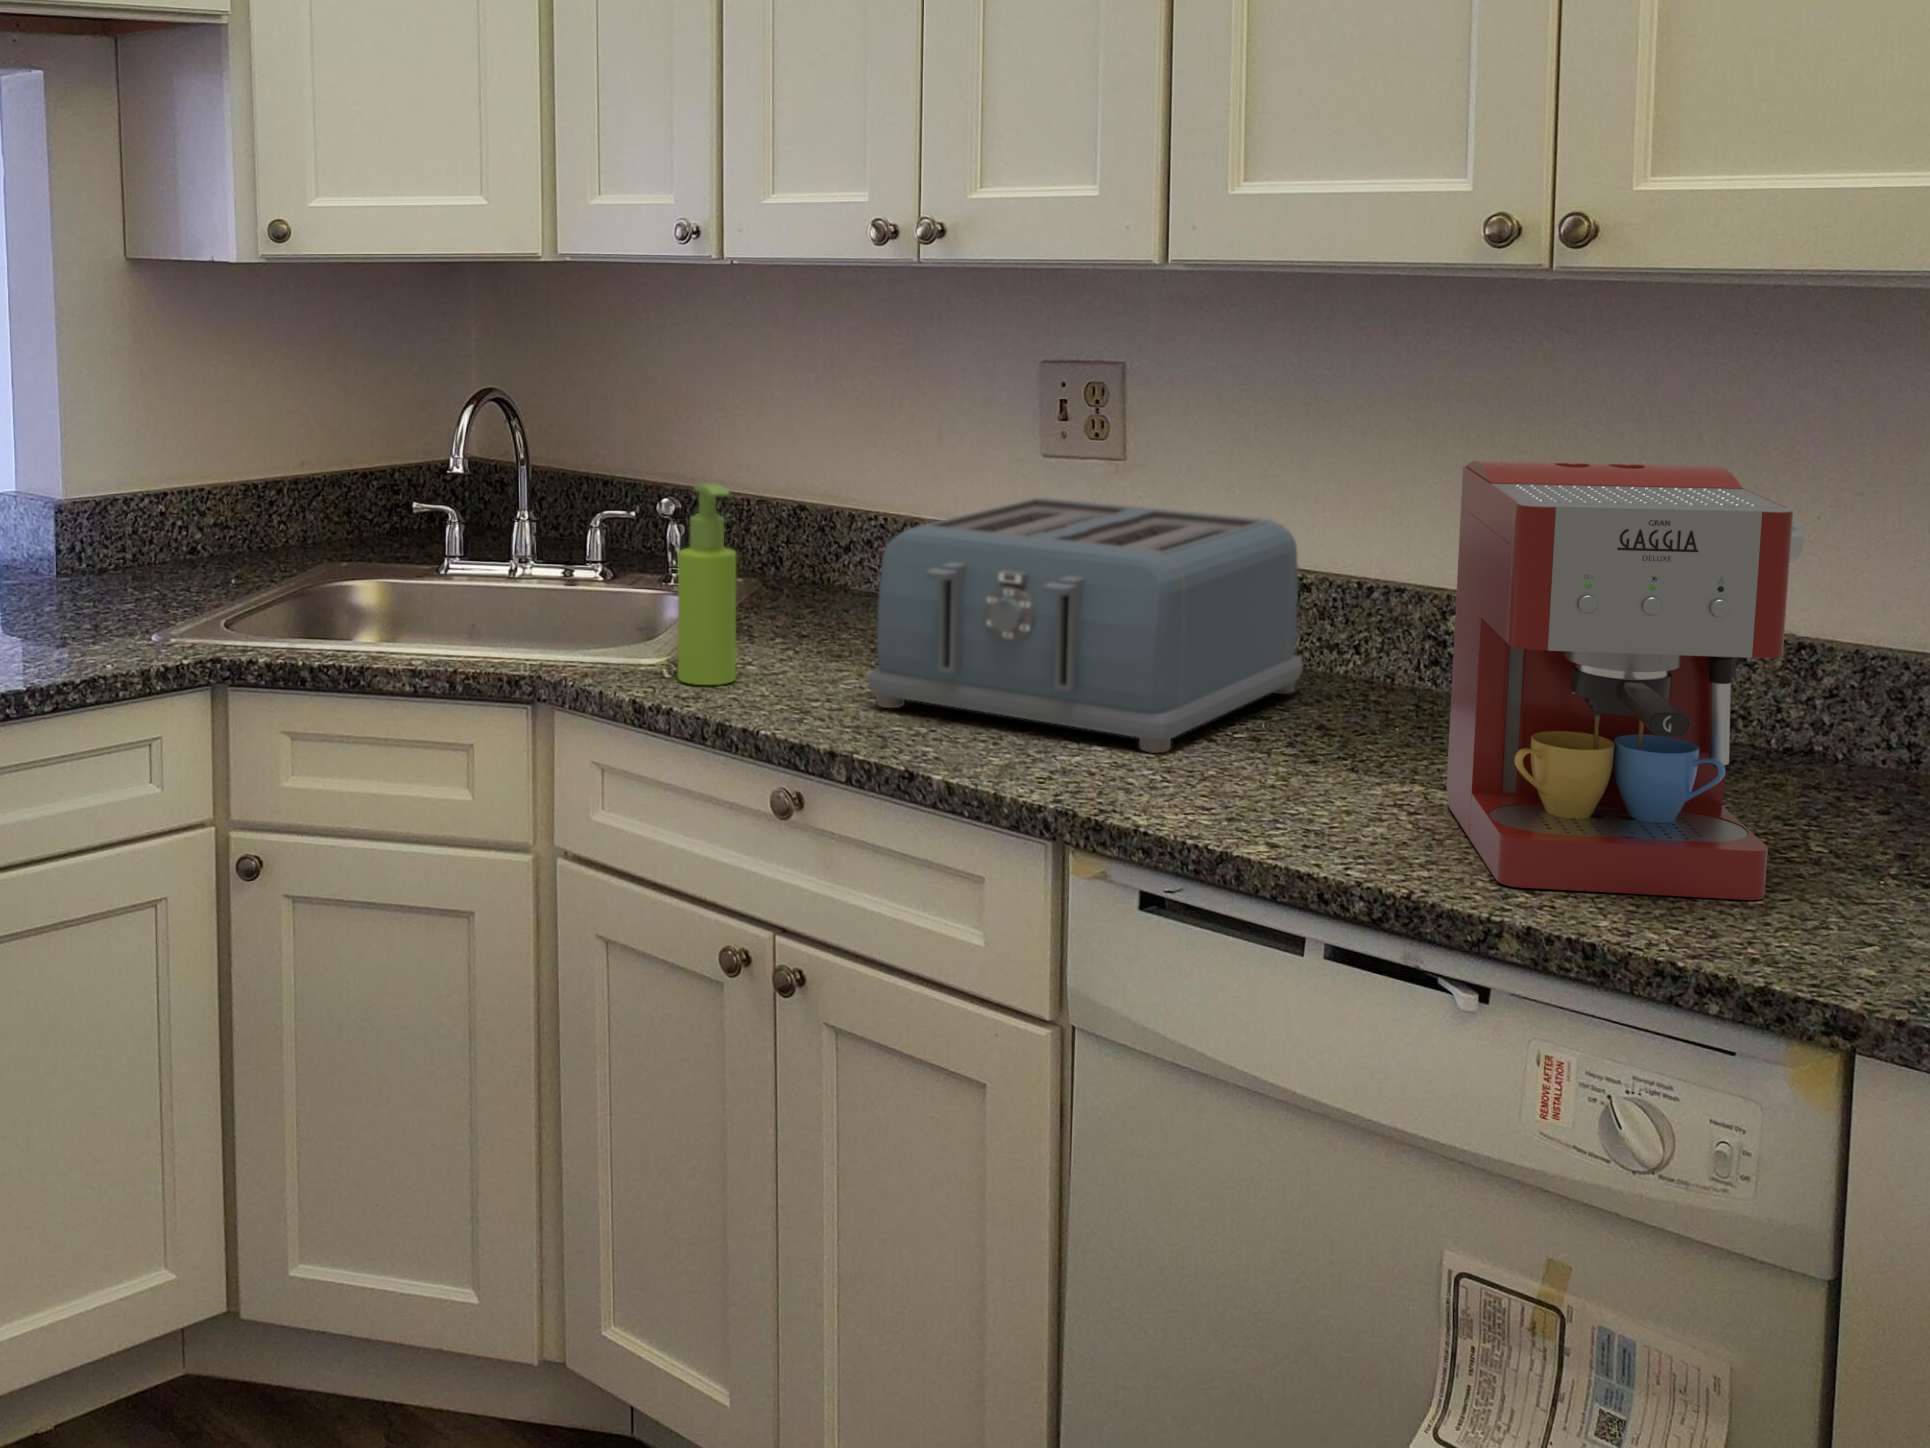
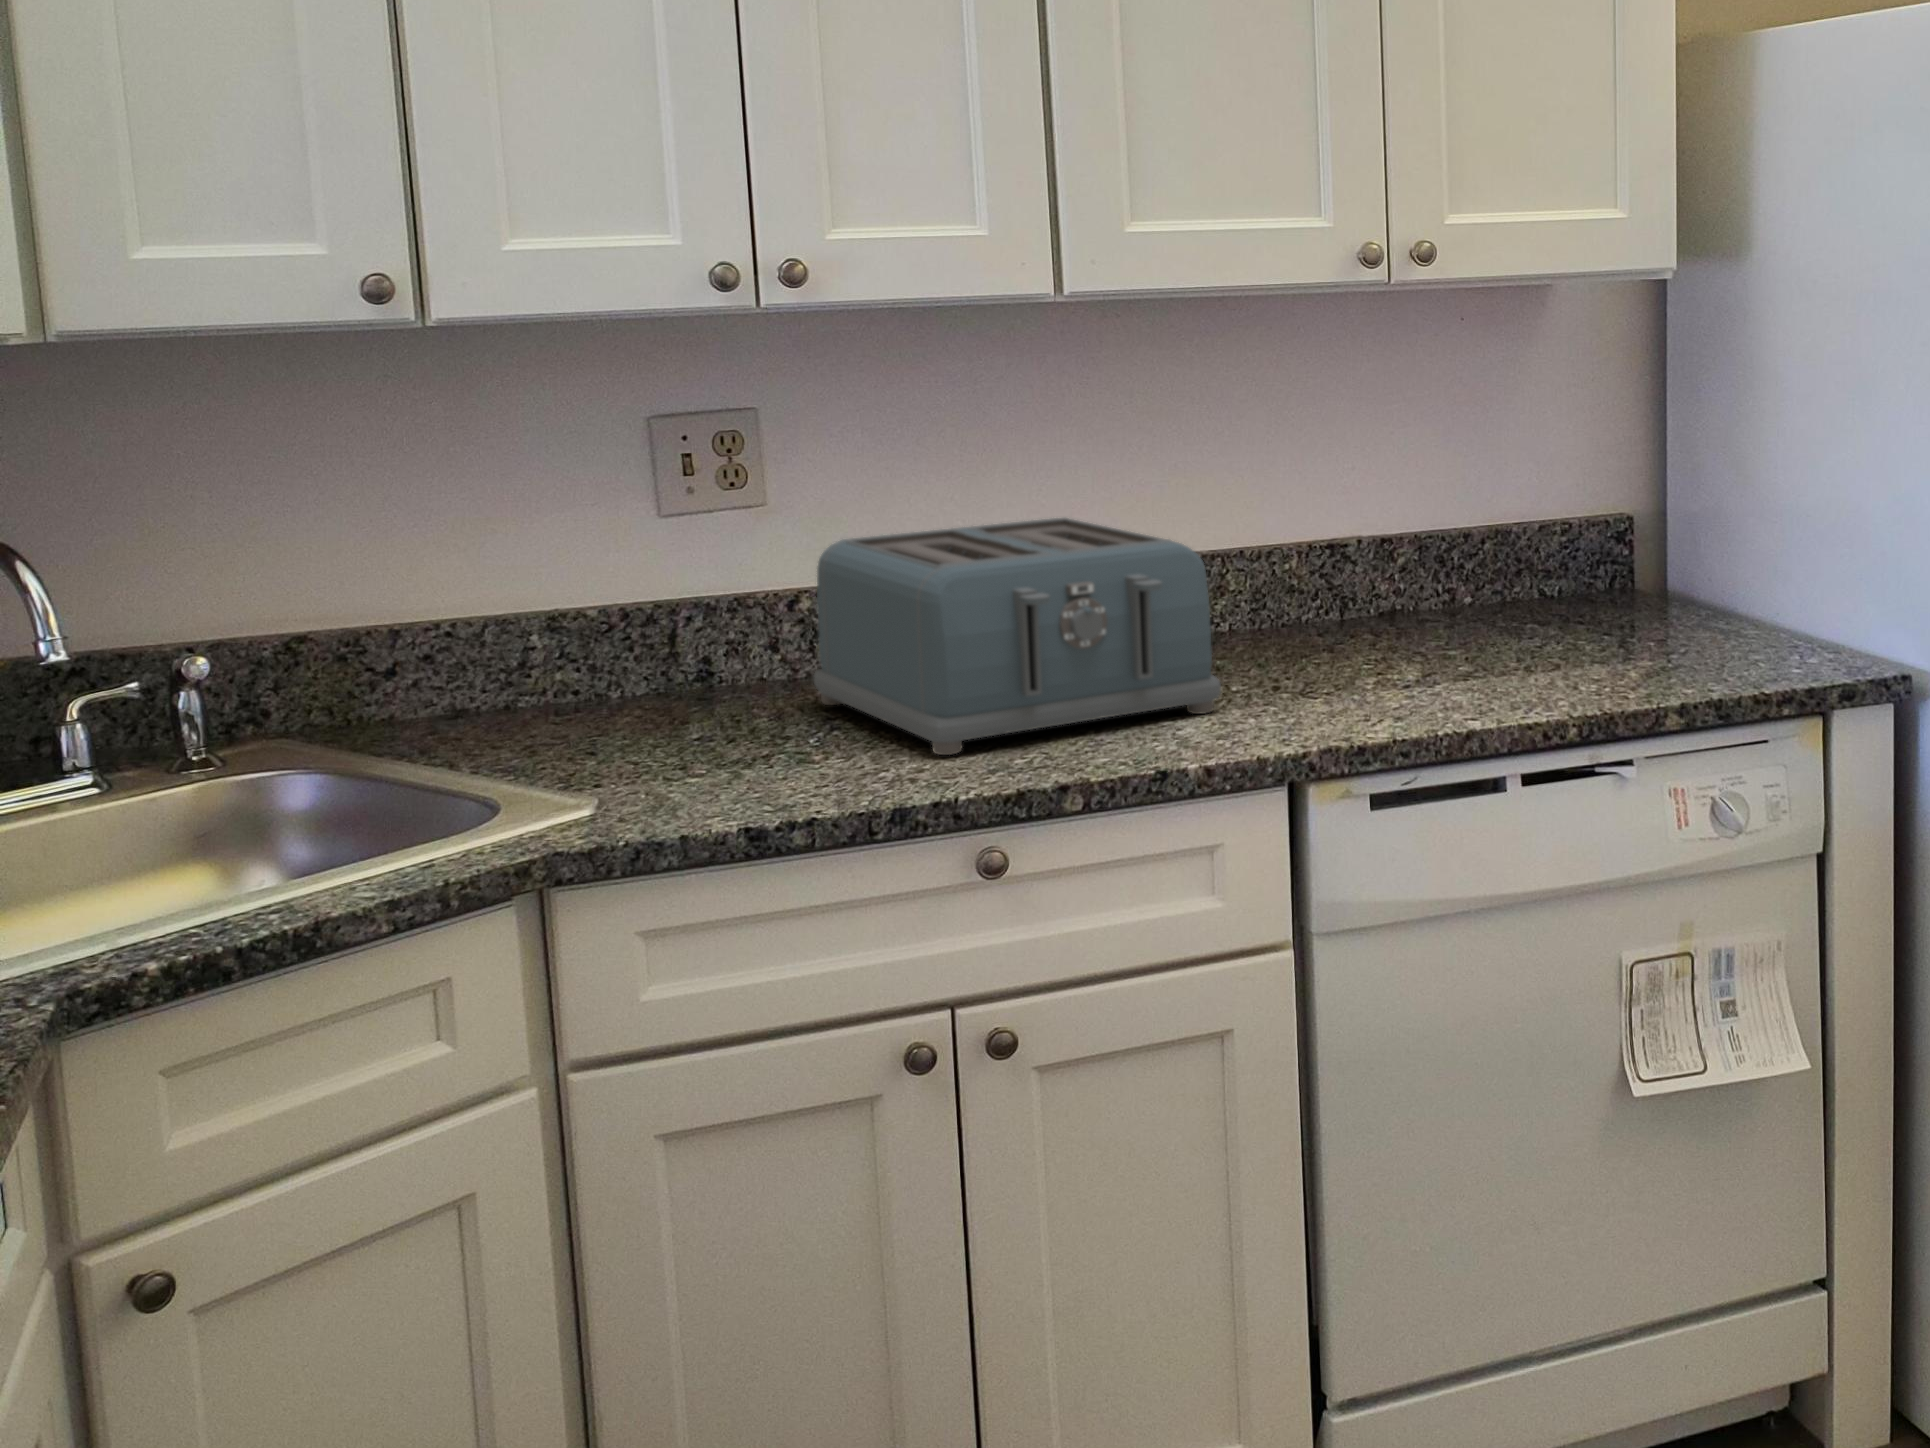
coffee maker: present [1447,461,1804,900] -> none [1425,401,1708,692]
soap dispenser: present [678,484,736,685] -> none [680,565,760,801]

